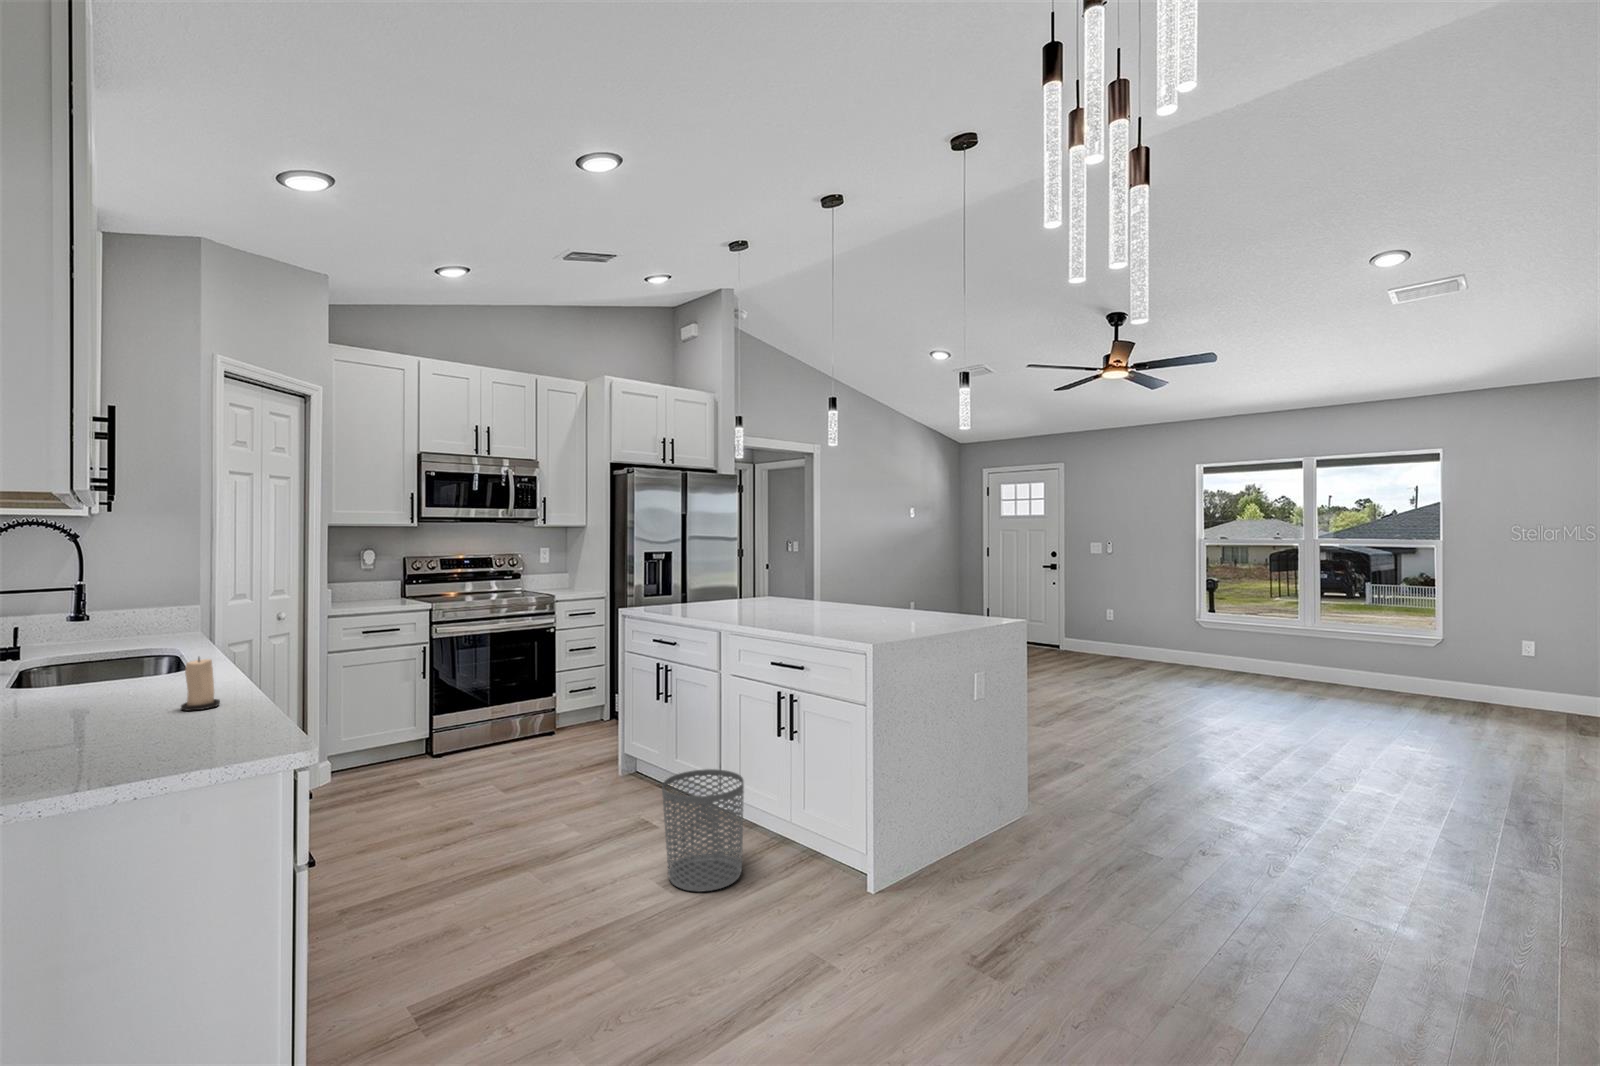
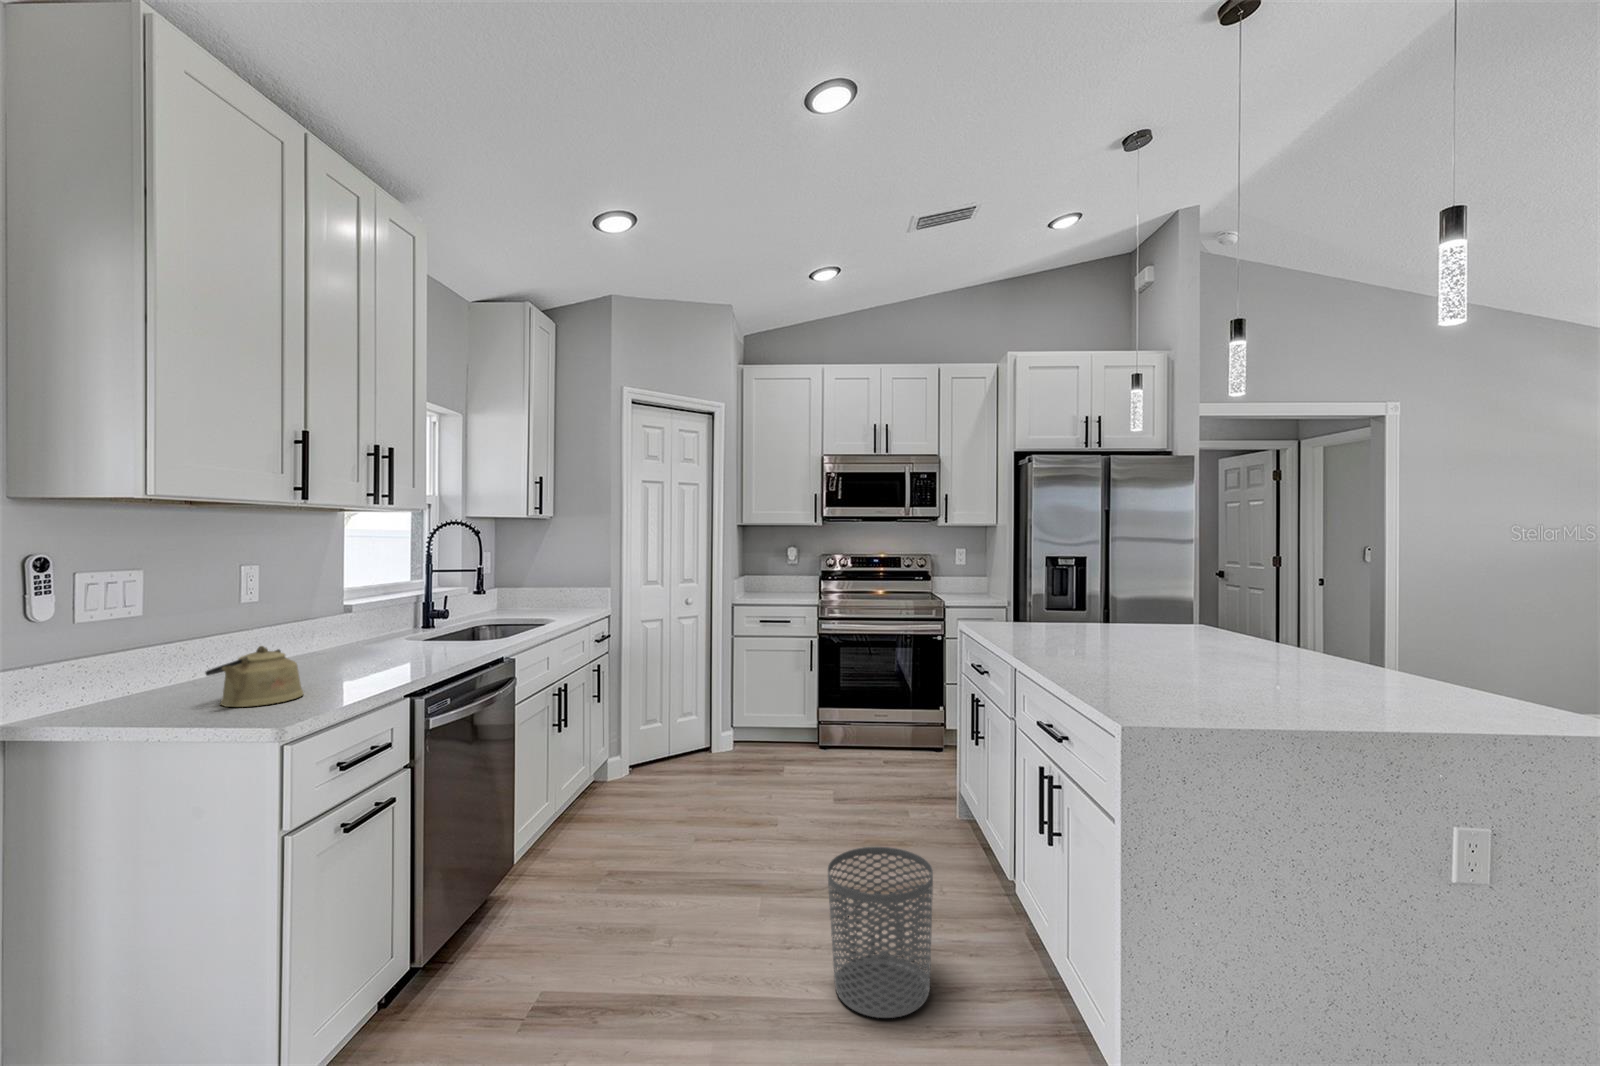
candle: present [181,657,220,711] -> none [345,643,374,688]
kettle: none [47,664,172,745] -> present [206,646,303,707]

